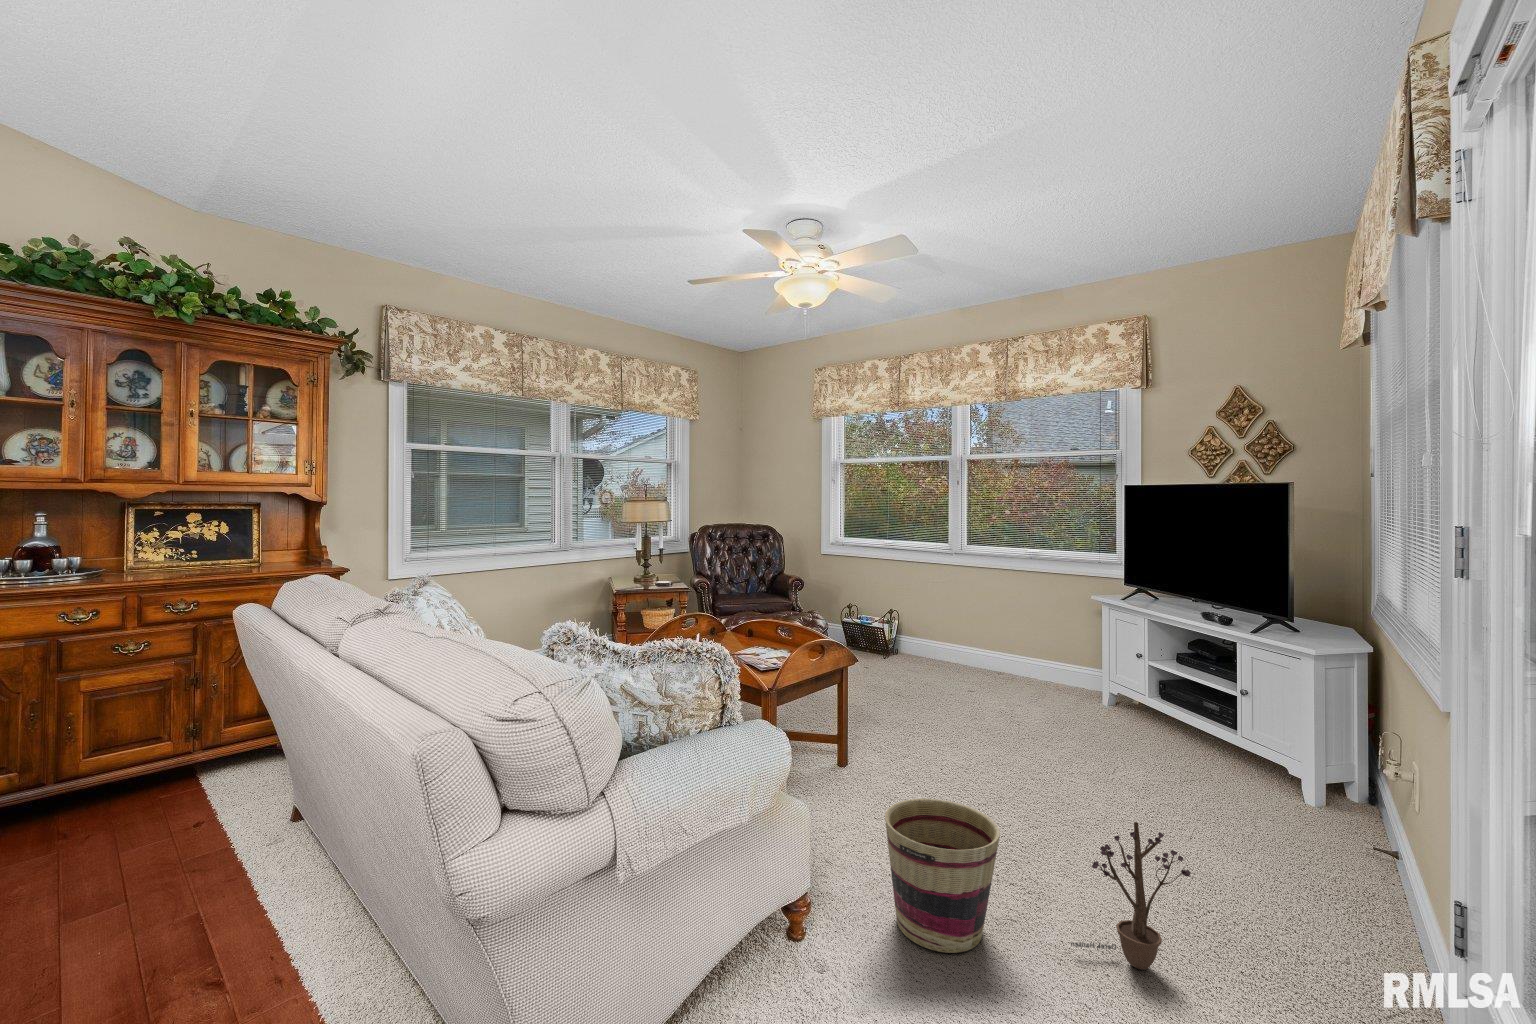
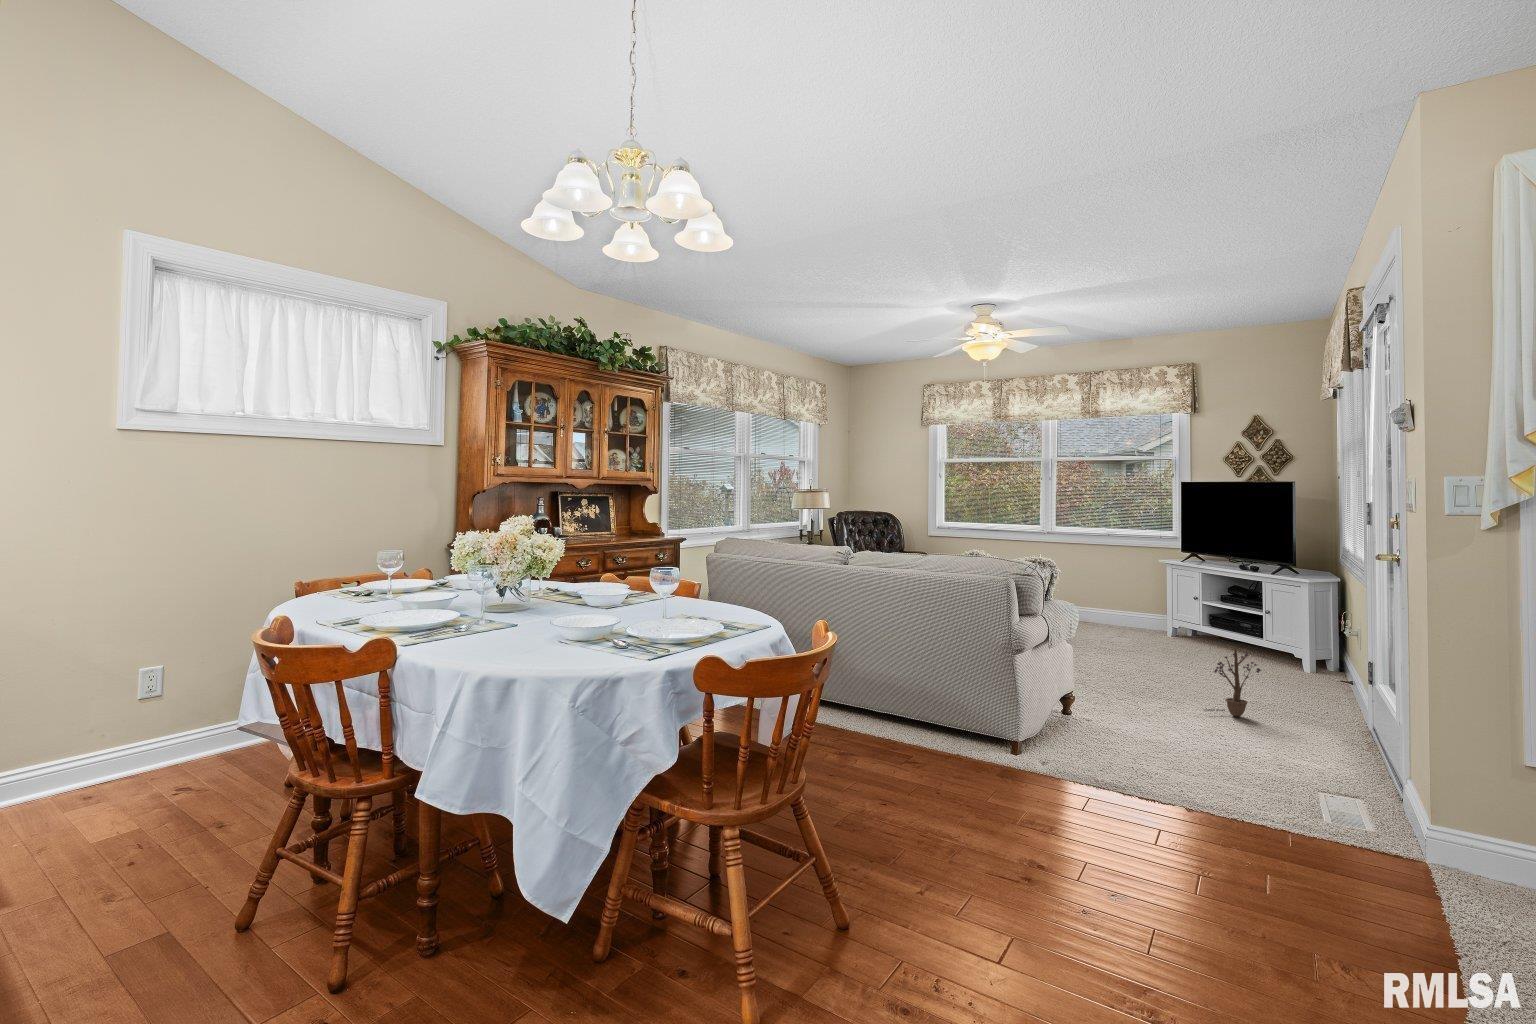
basket: present [885,799,1000,953] -> none [1106,653,1169,715]

